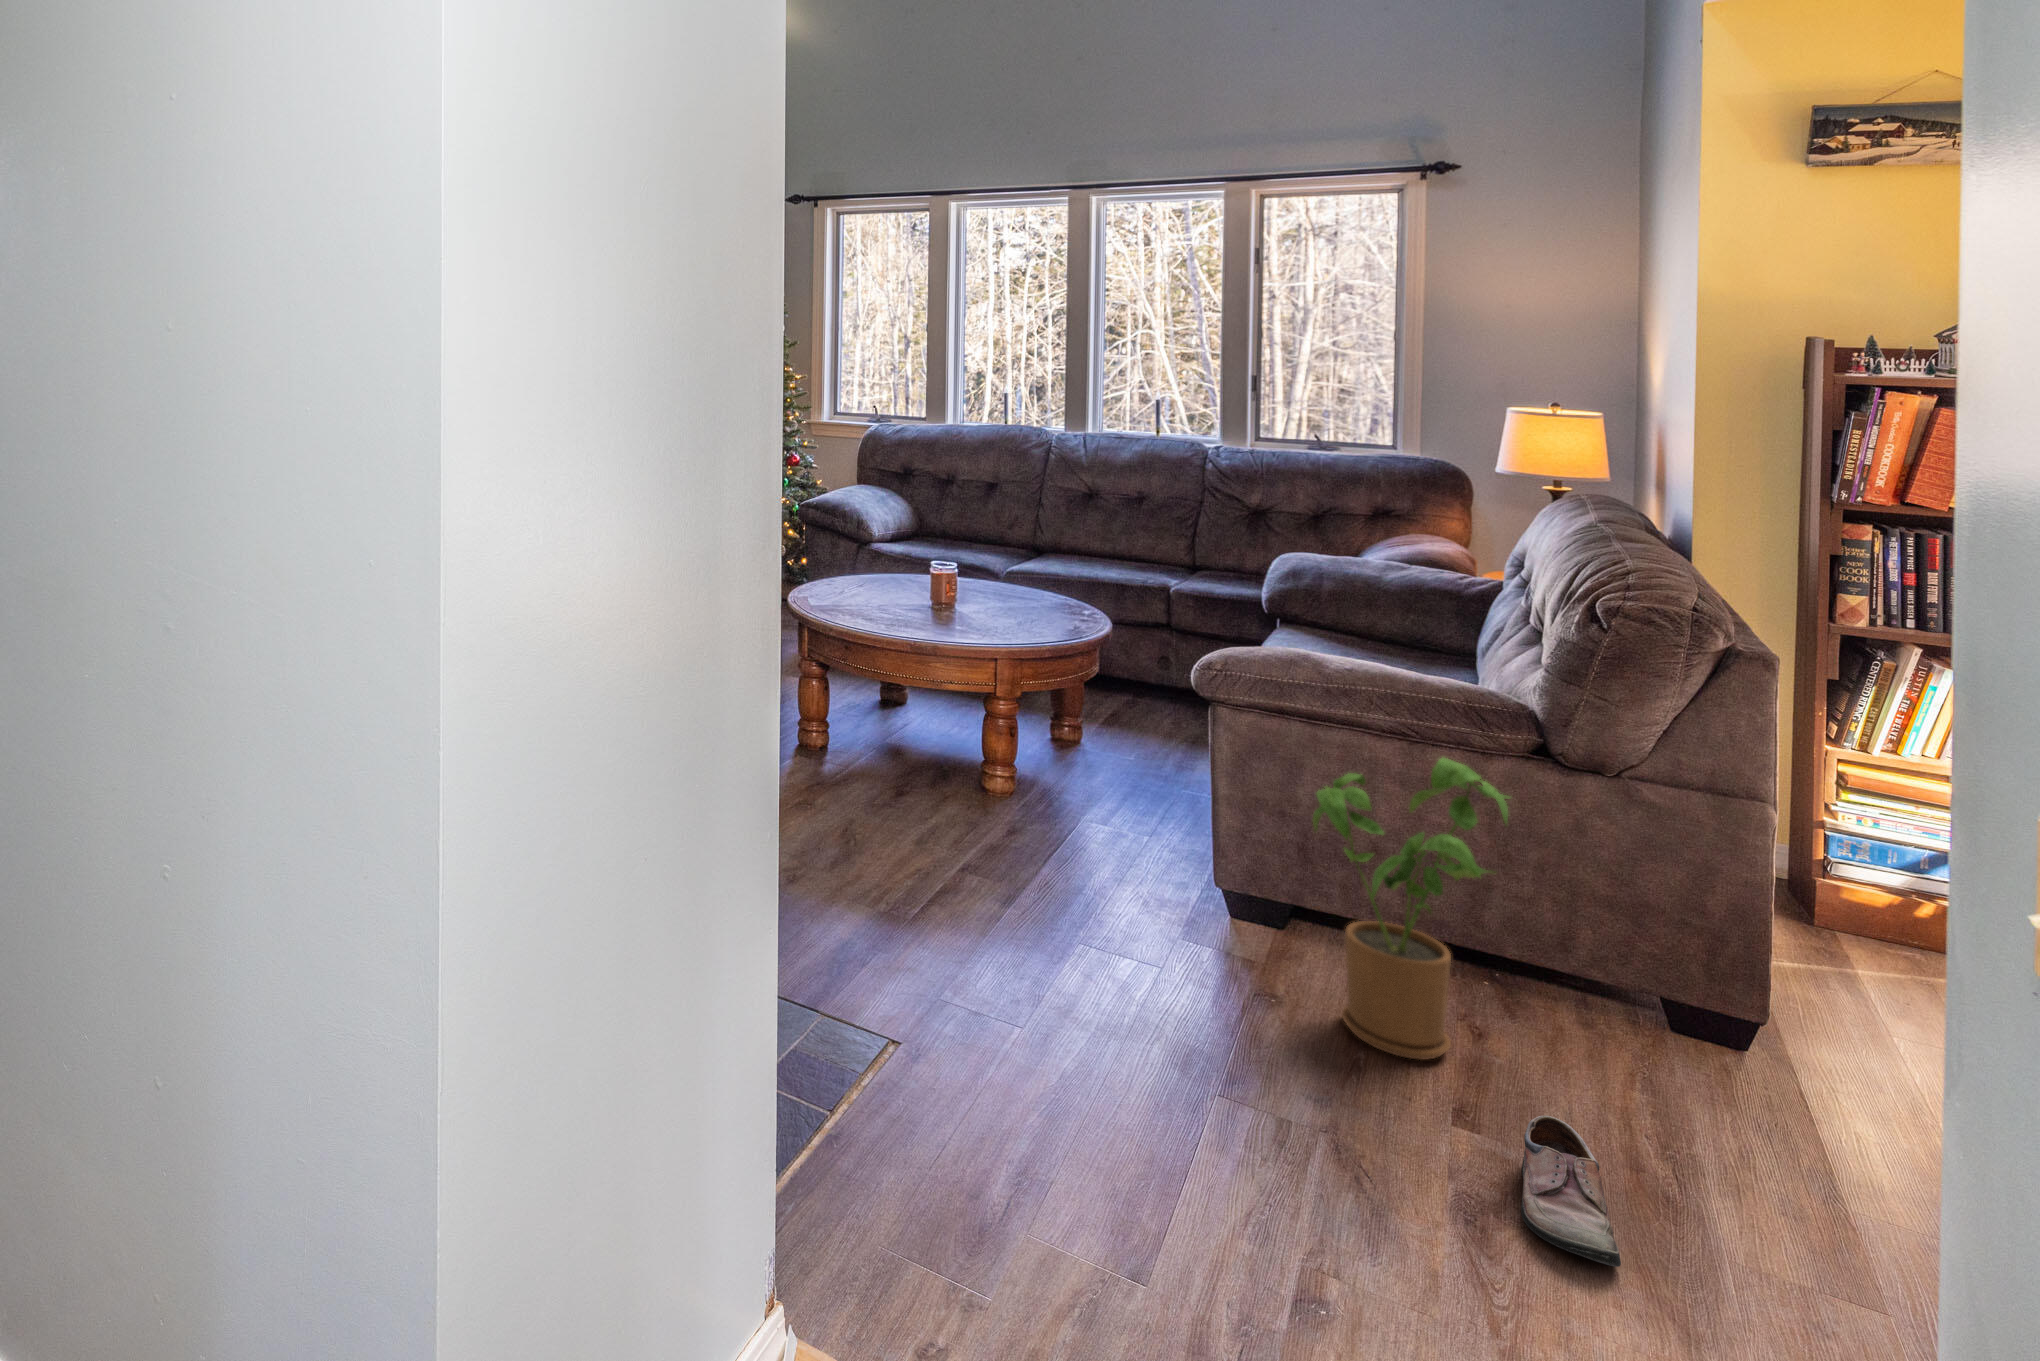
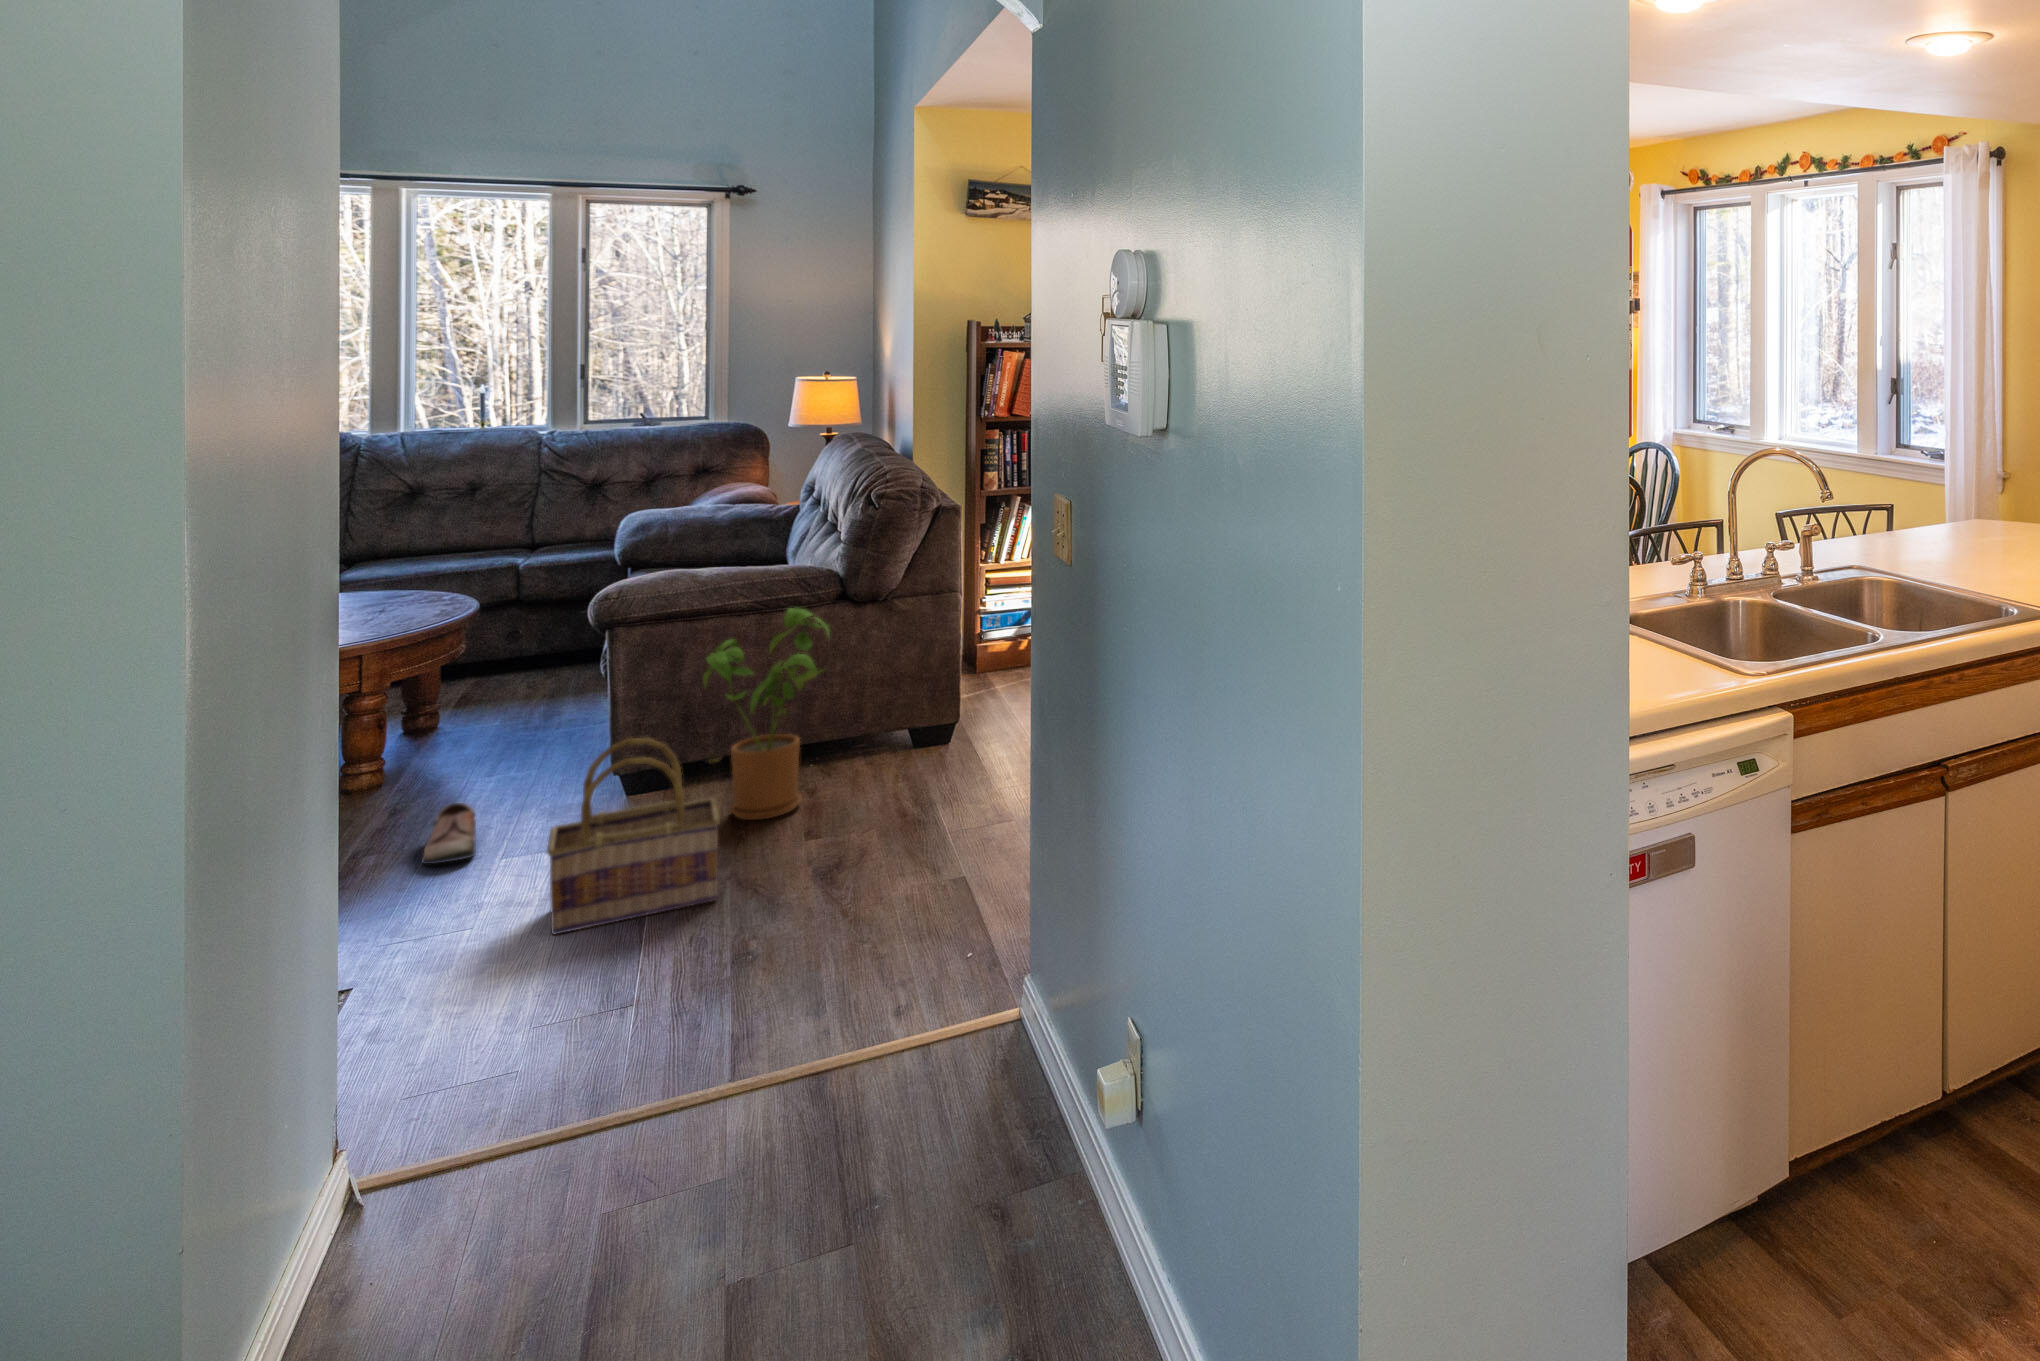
basket: none [1078,883,1302,1175] -> present [546,738,720,934]
shoe: present [1521,1116,1621,1267] -> present [422,803,476,864]

